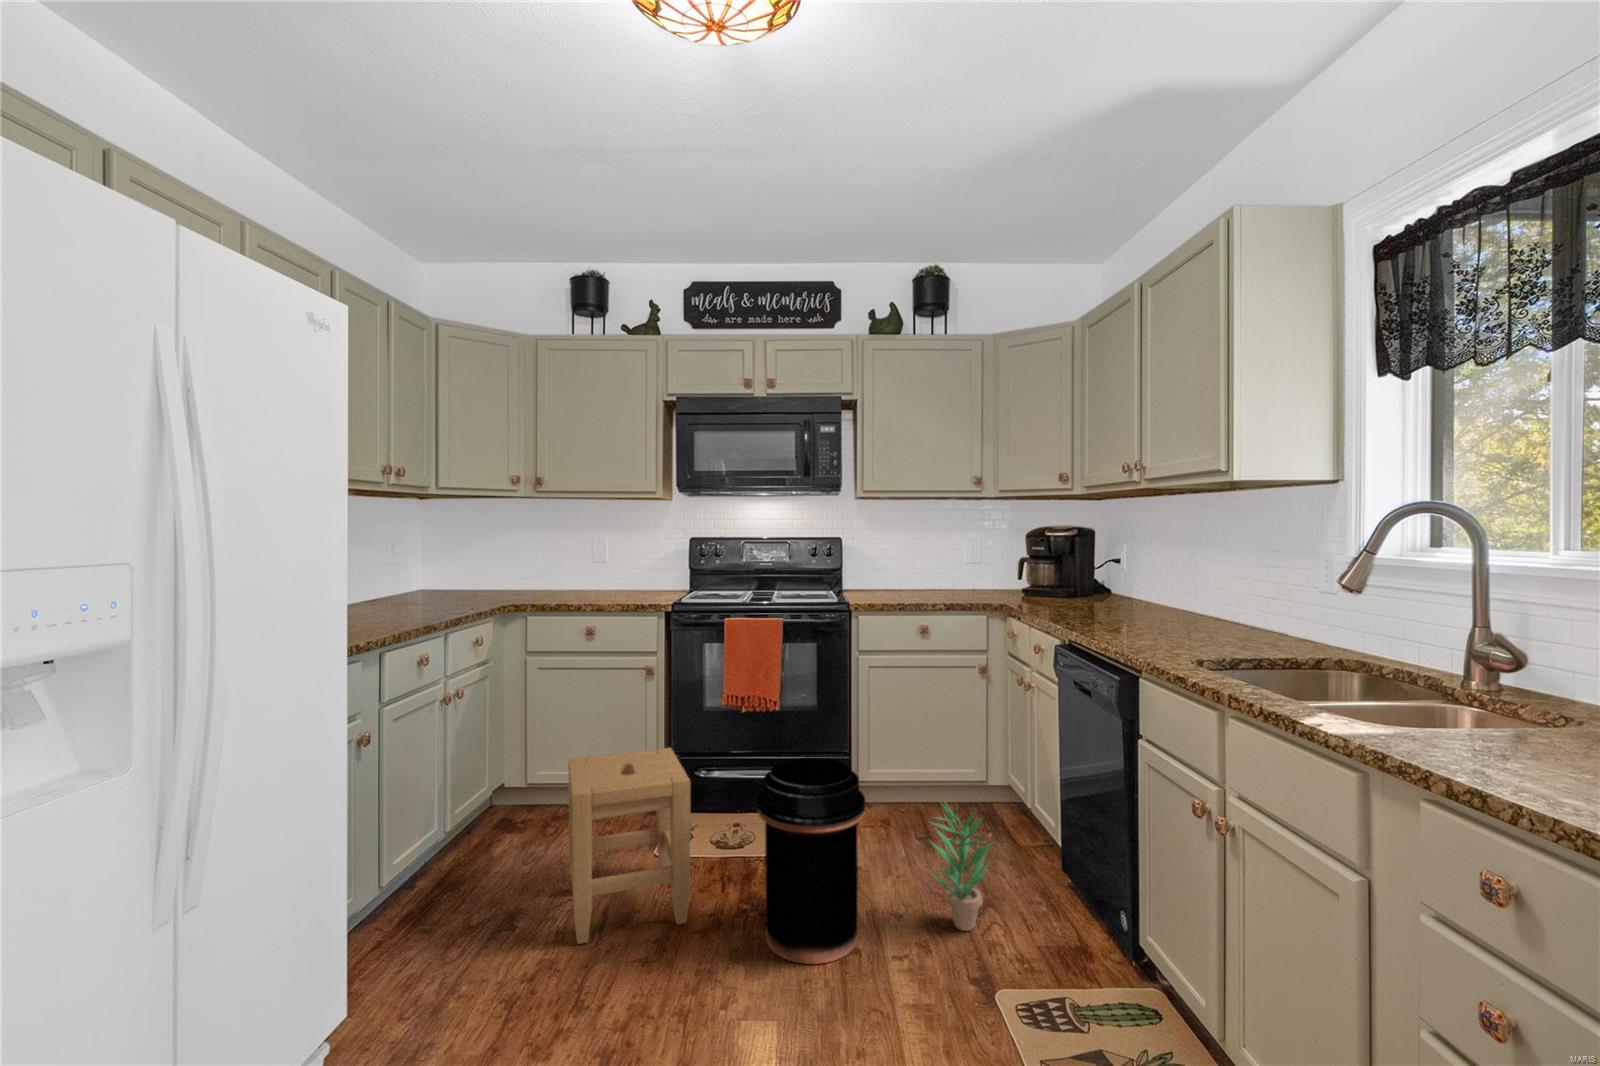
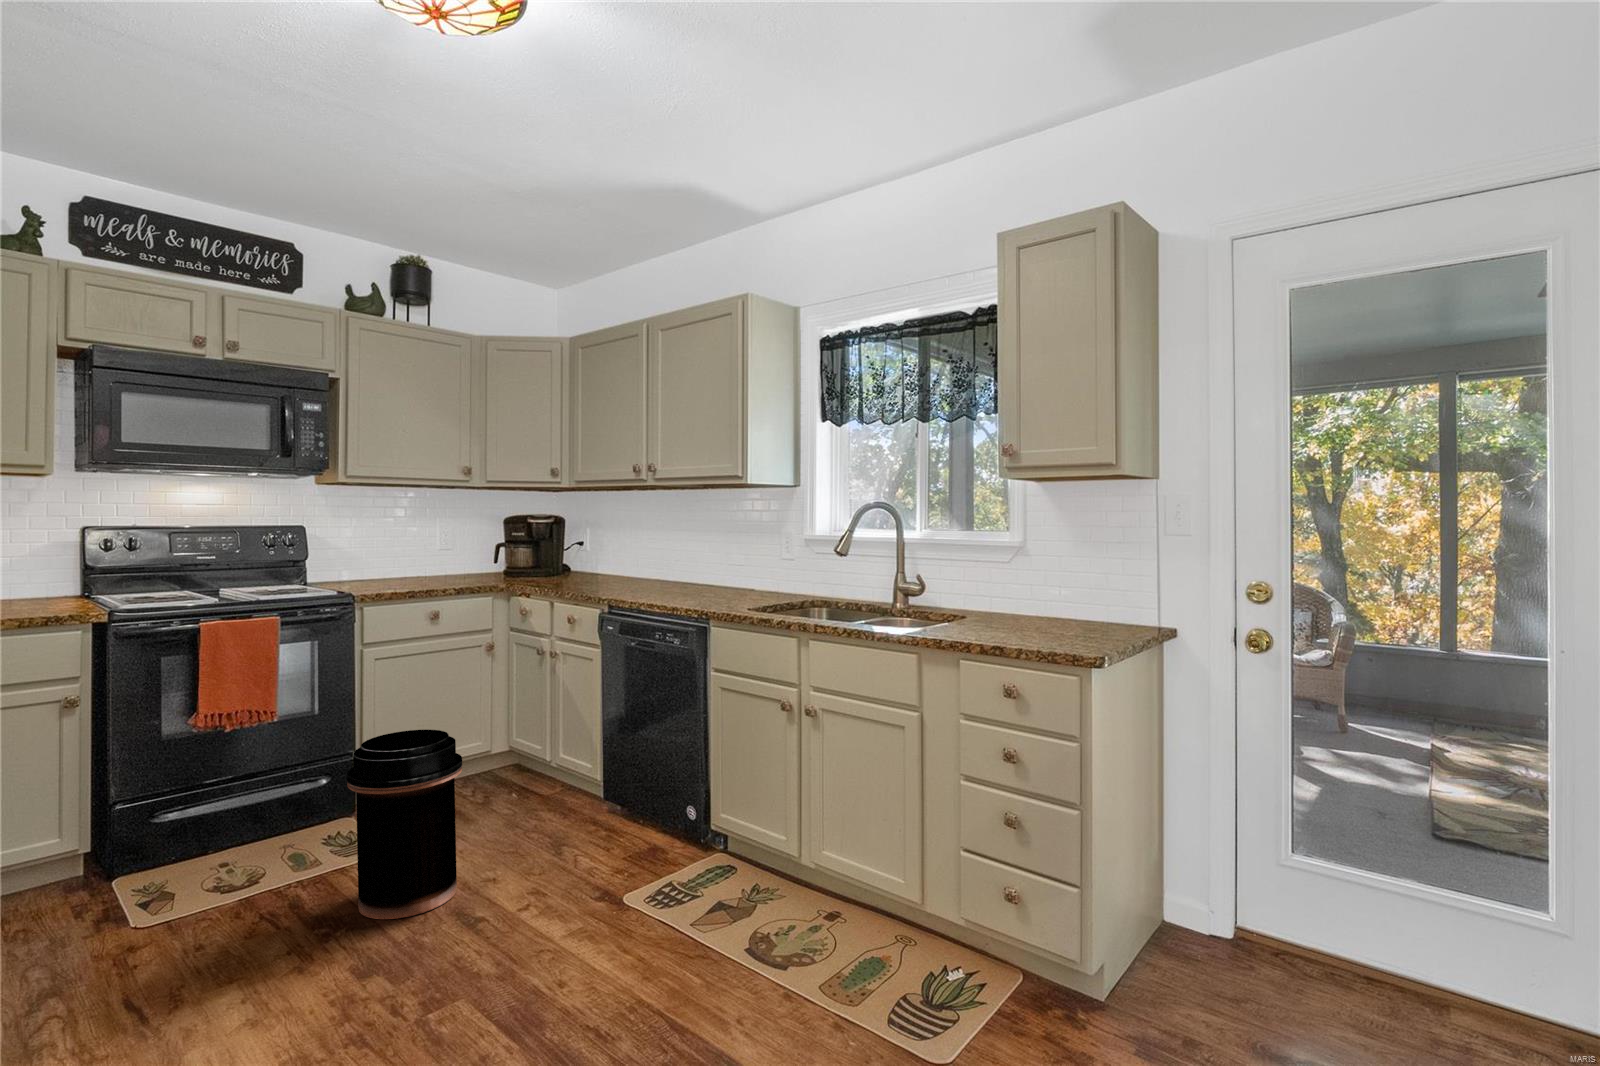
stool: present [568,748,690,944] -> none [33,771,263,1007]
potted plant: present [931,803,993,931] -> none [503,740,563,848]

